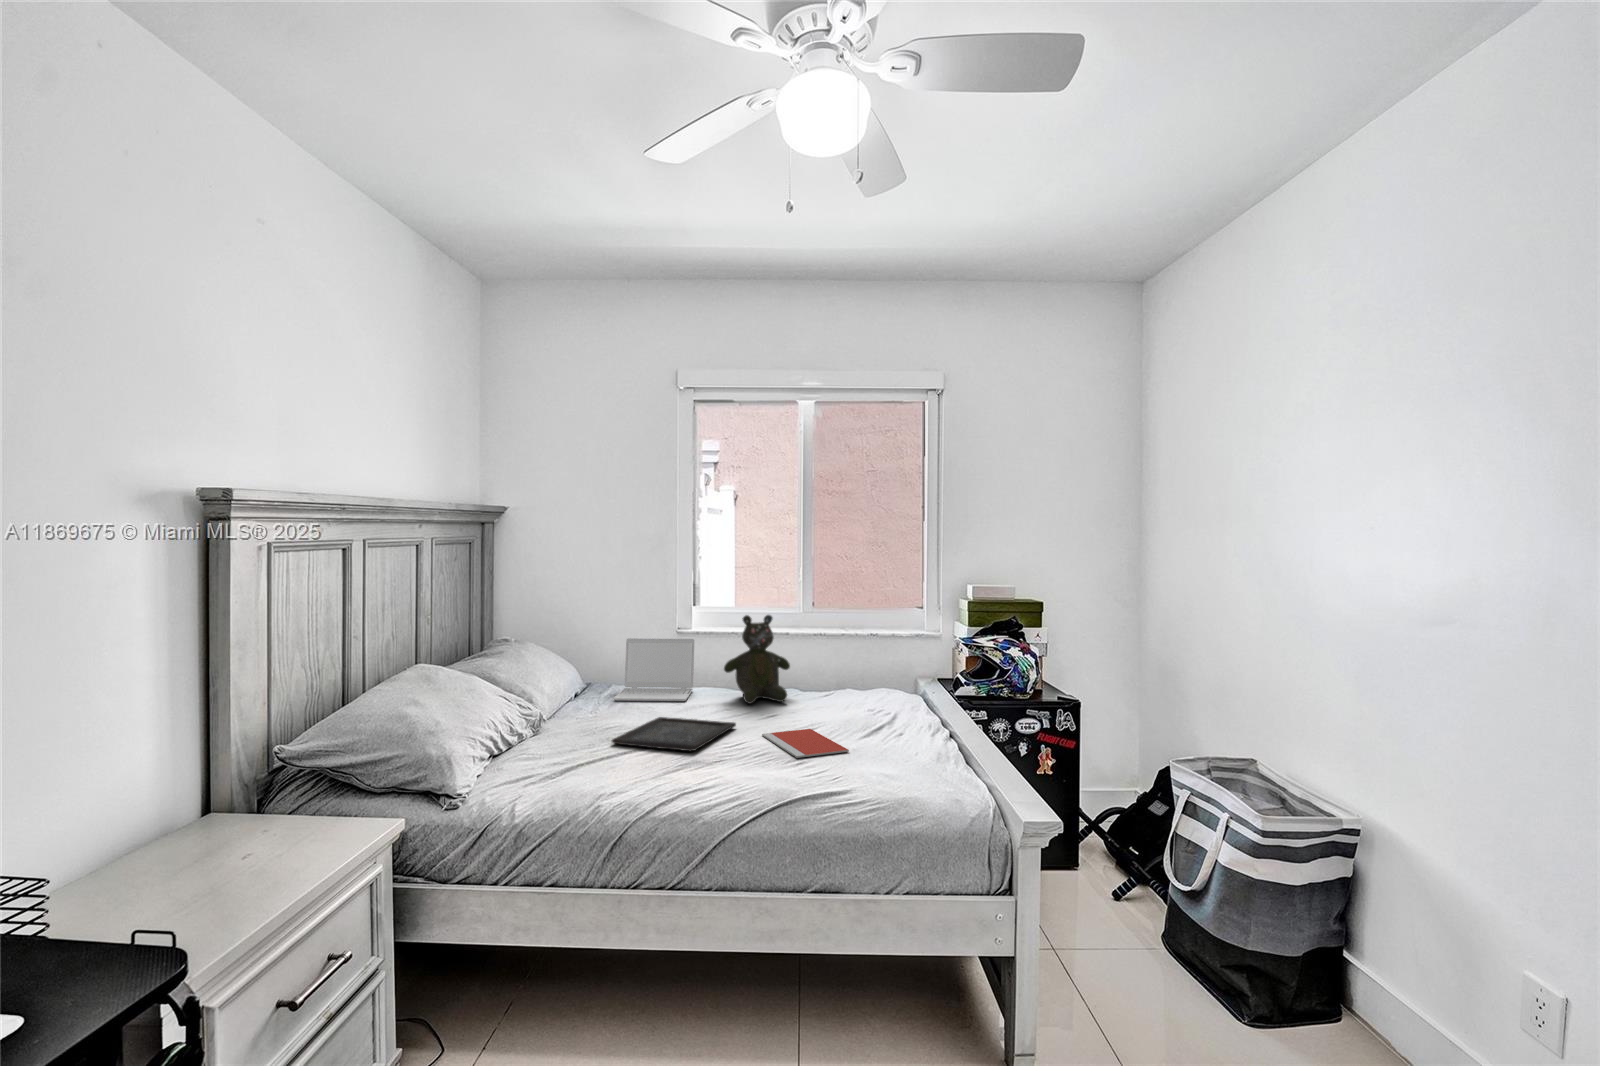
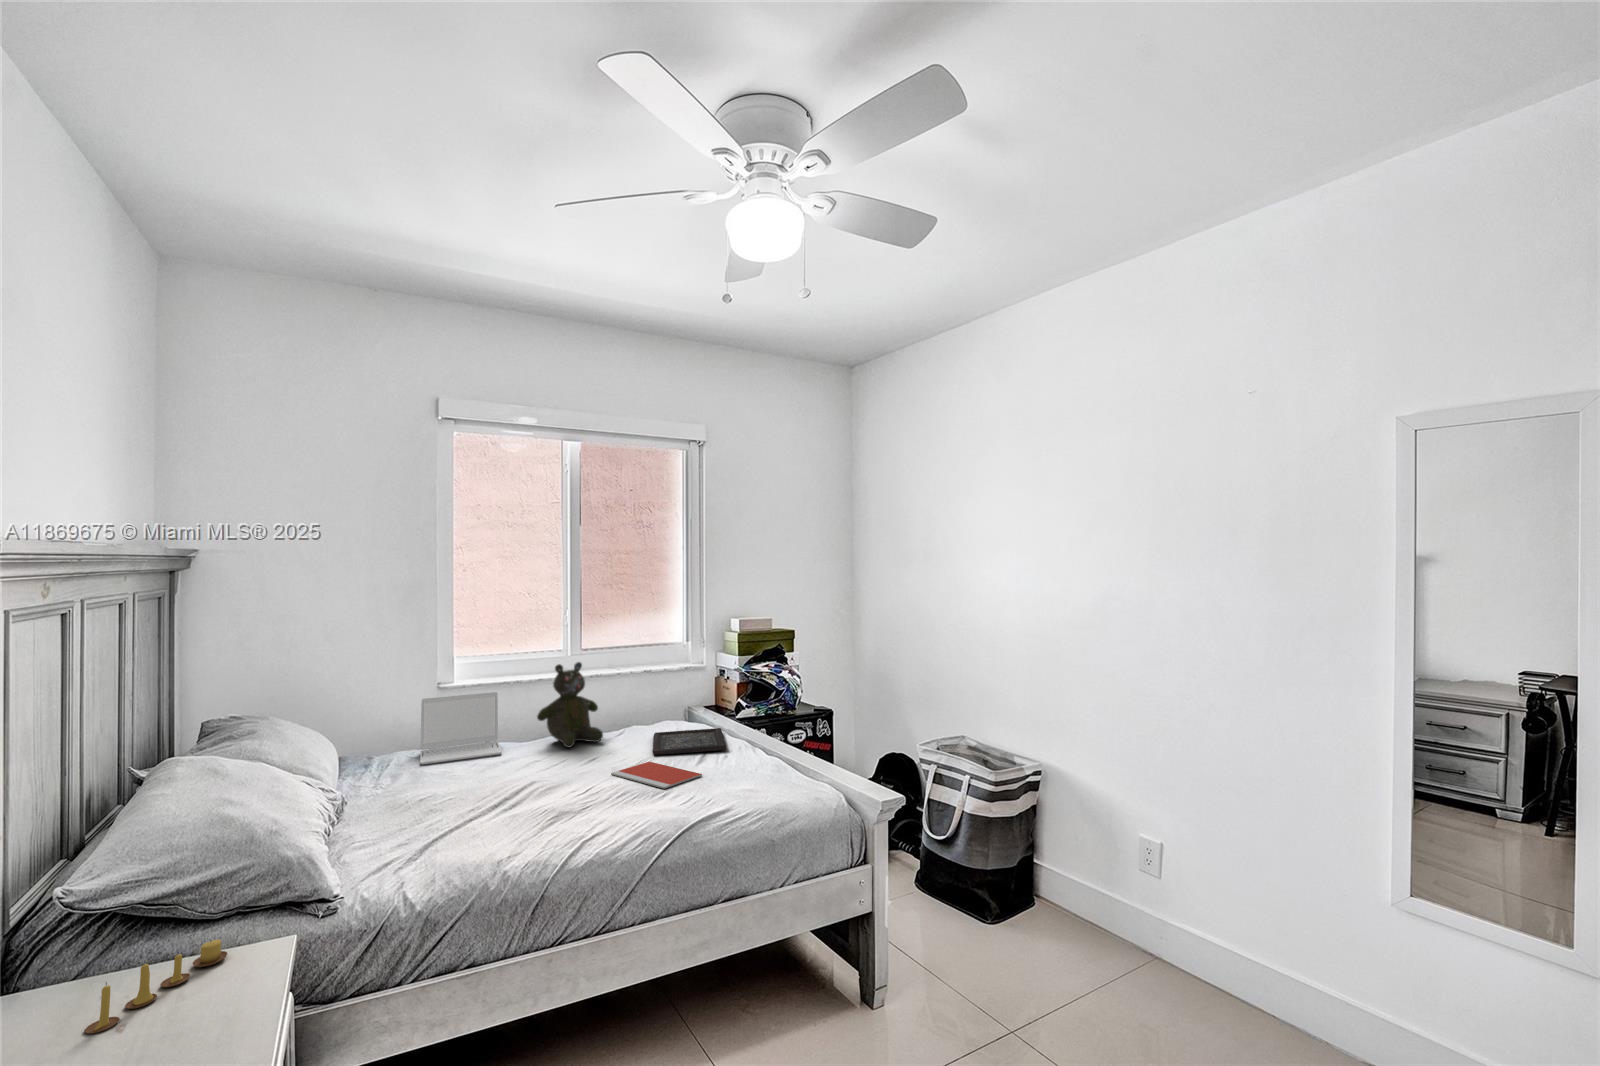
tray: present [612,717,736,751] -> present [653,728,727,755]
candle: none [253,806,364,852] -> present [85,940,228,1034]

